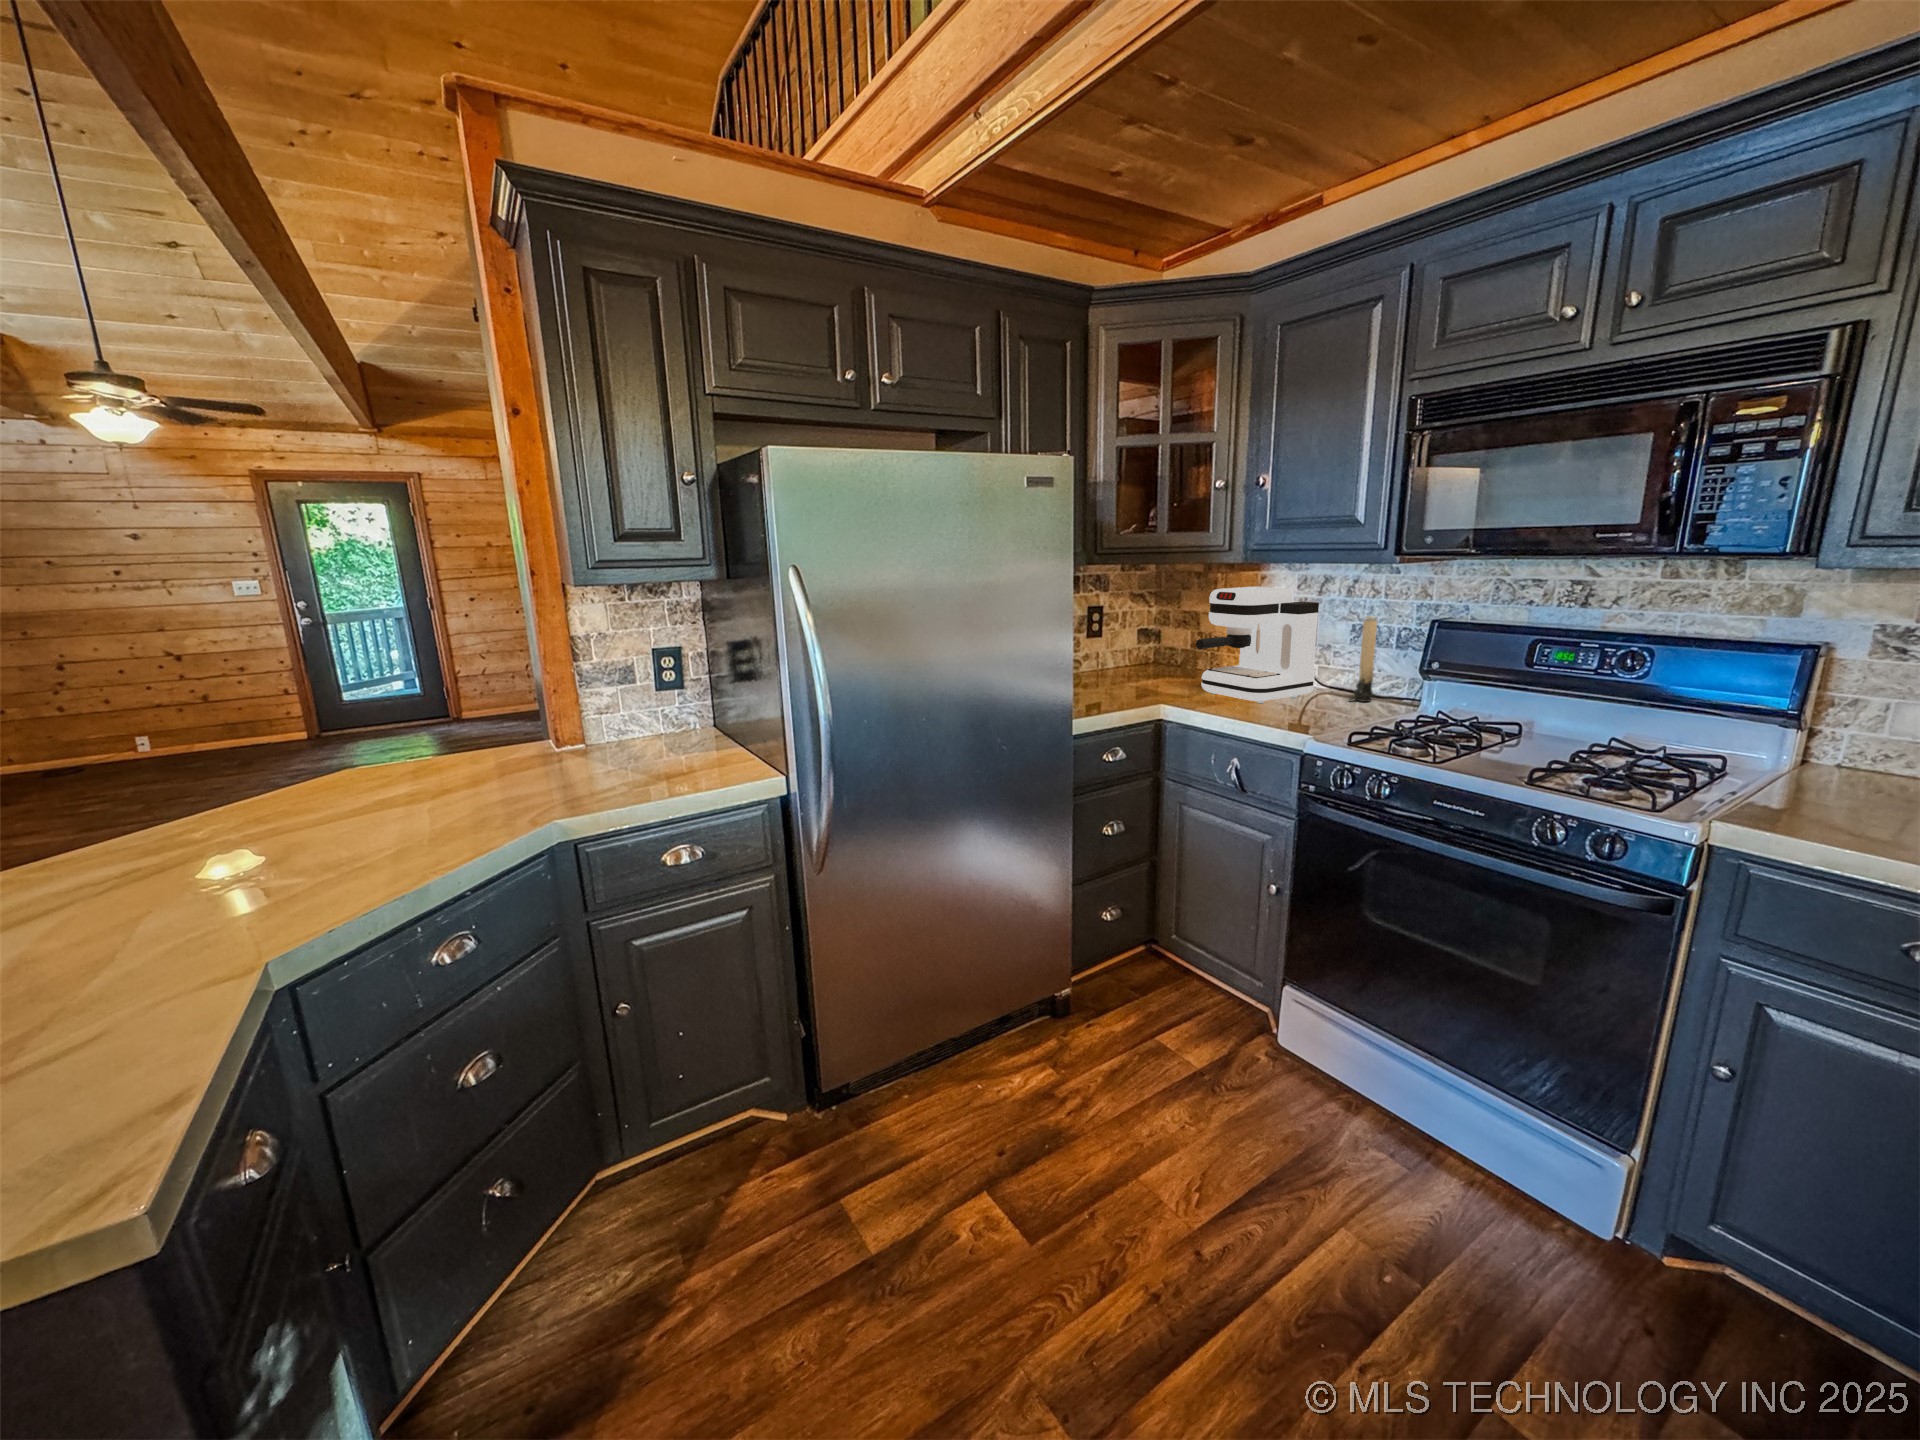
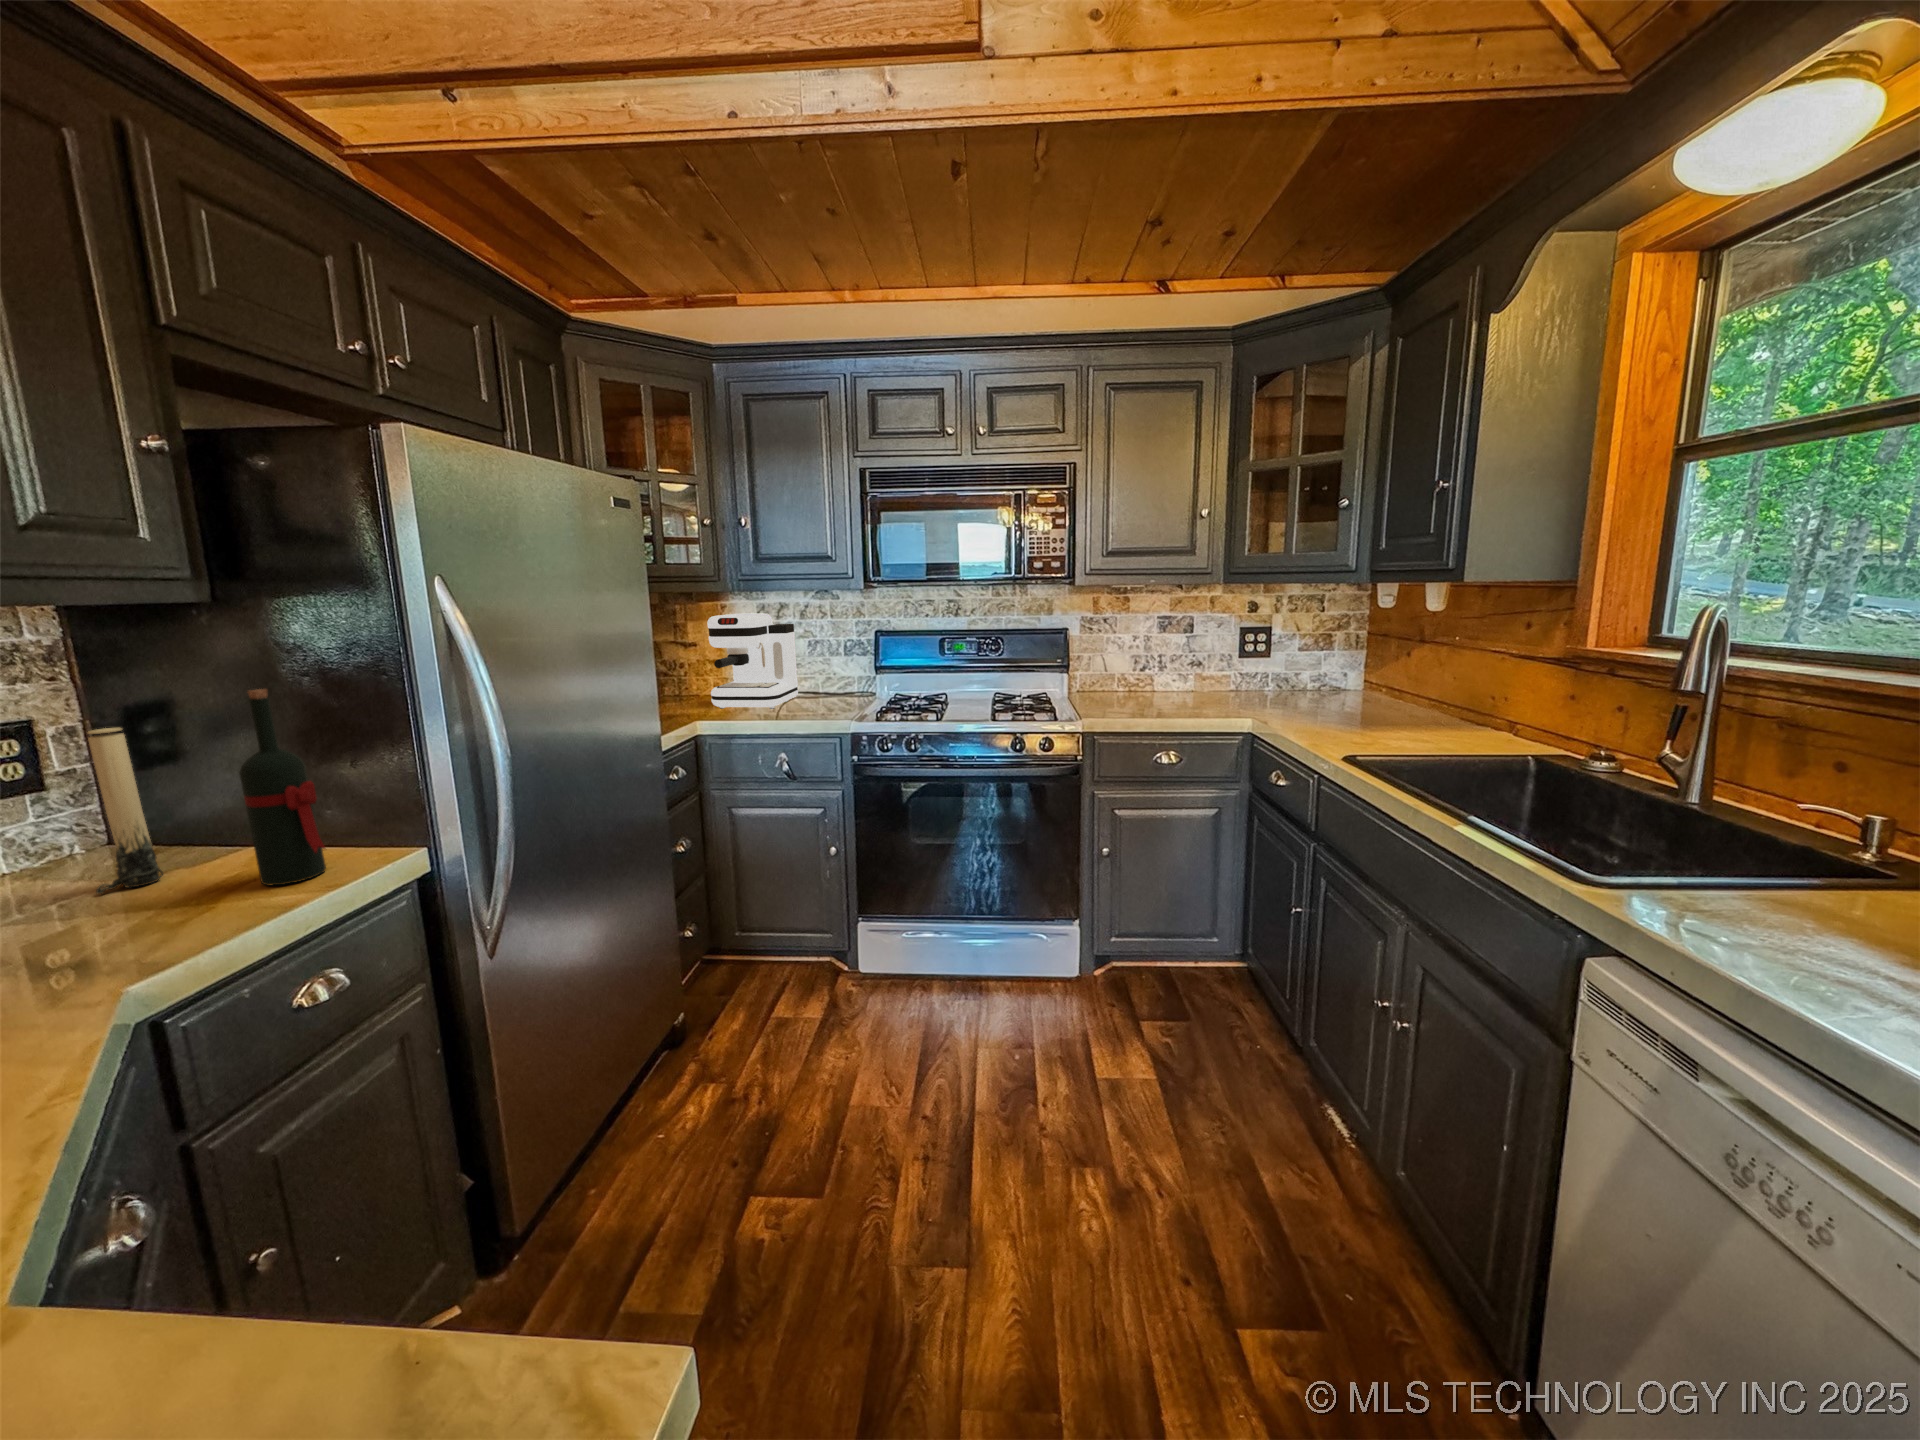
candle: present [1349,616,1377,702] -> present [88,728,163,894]
wine bottle: none [702,638,744,771] -> present [239,689,326,886]

